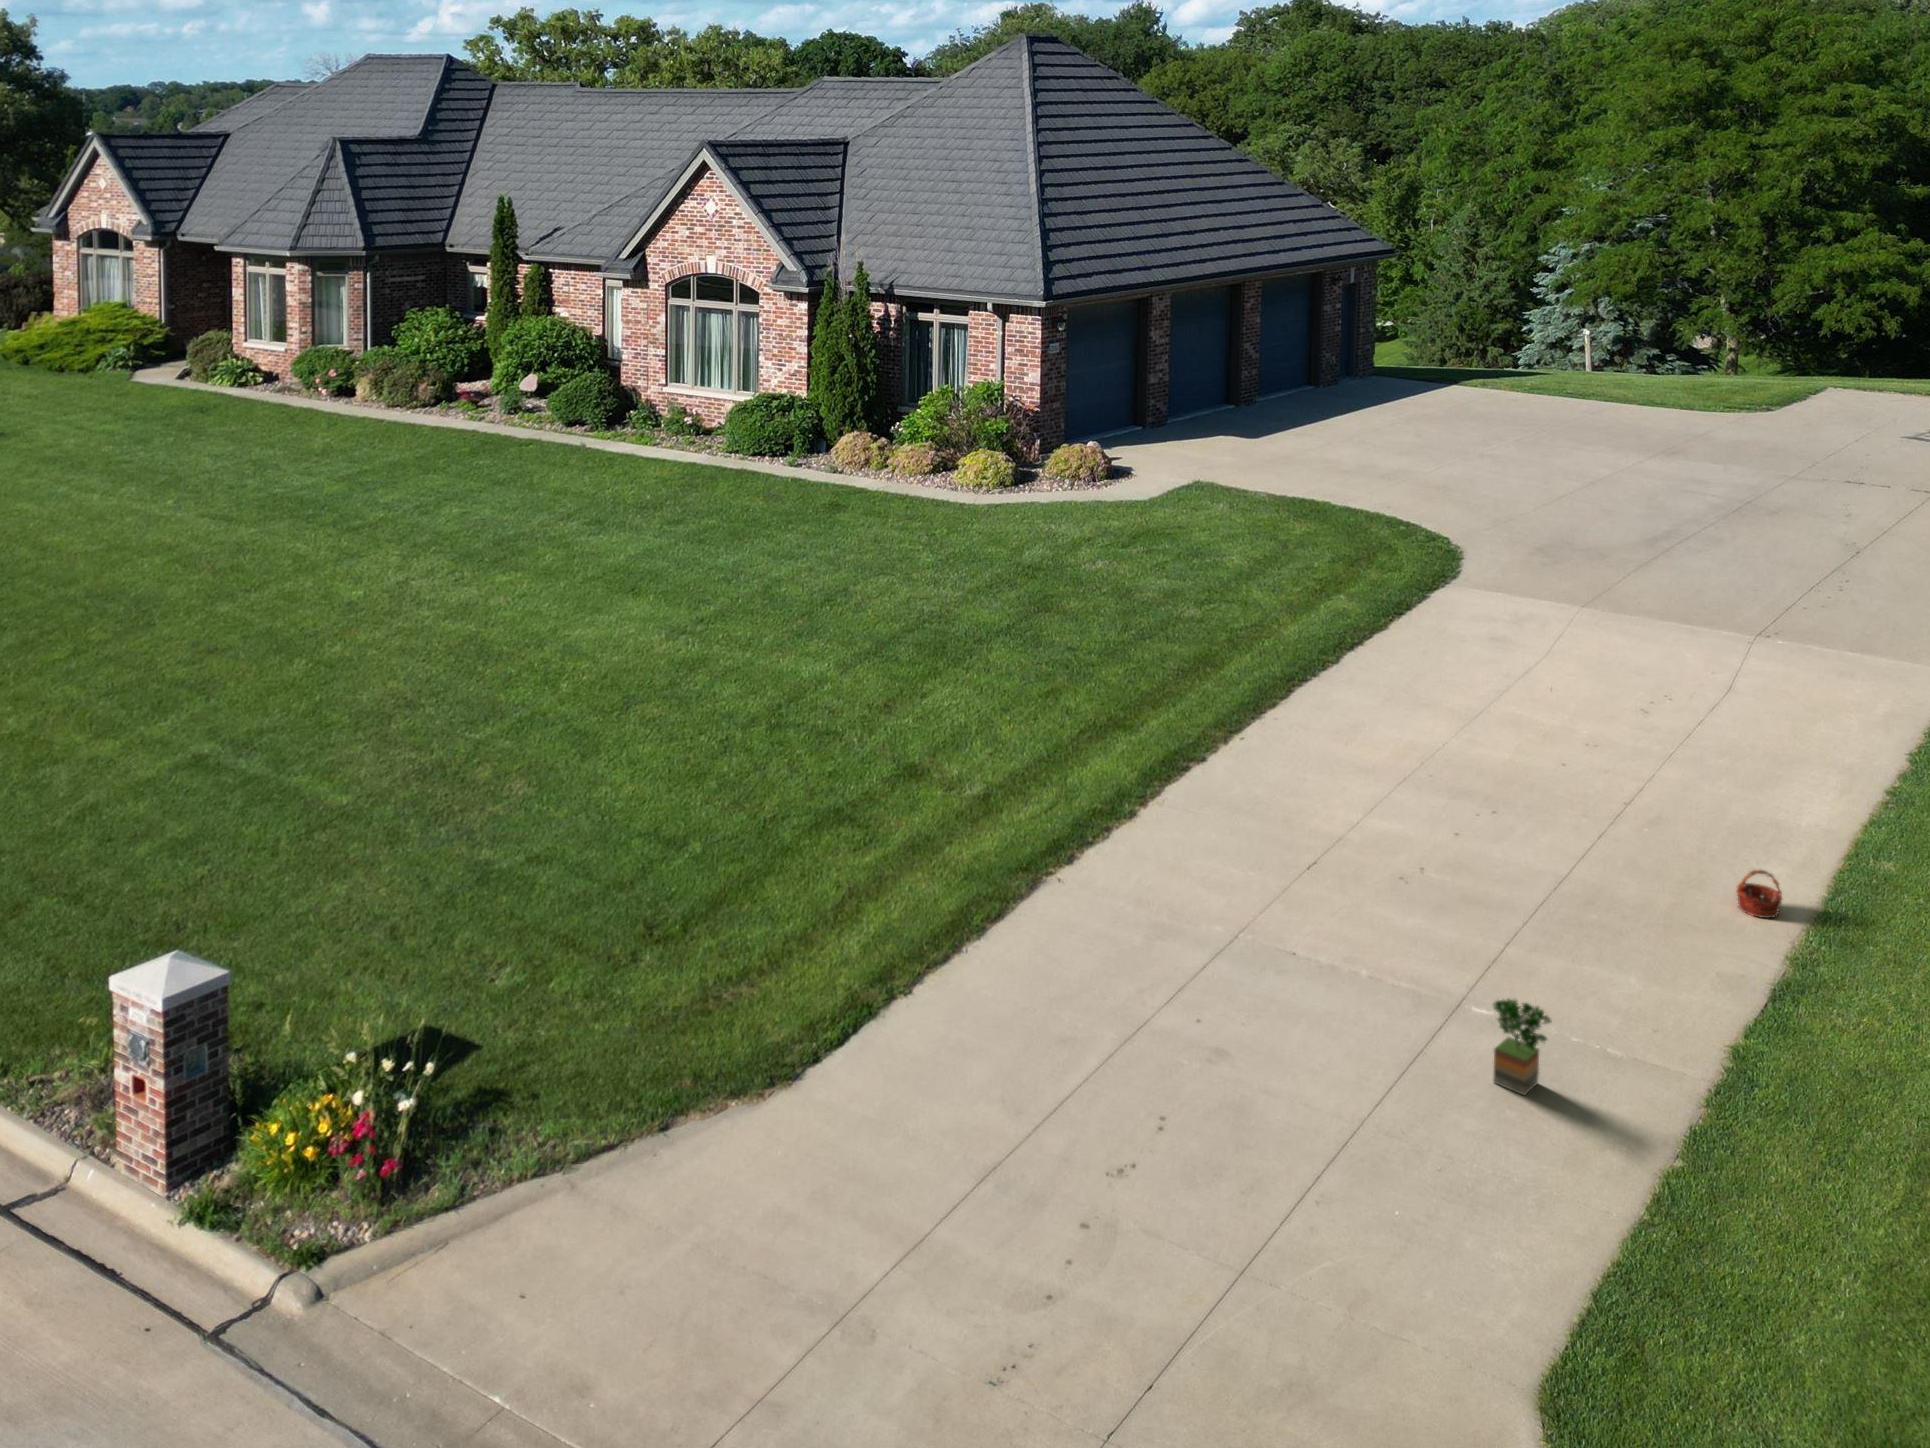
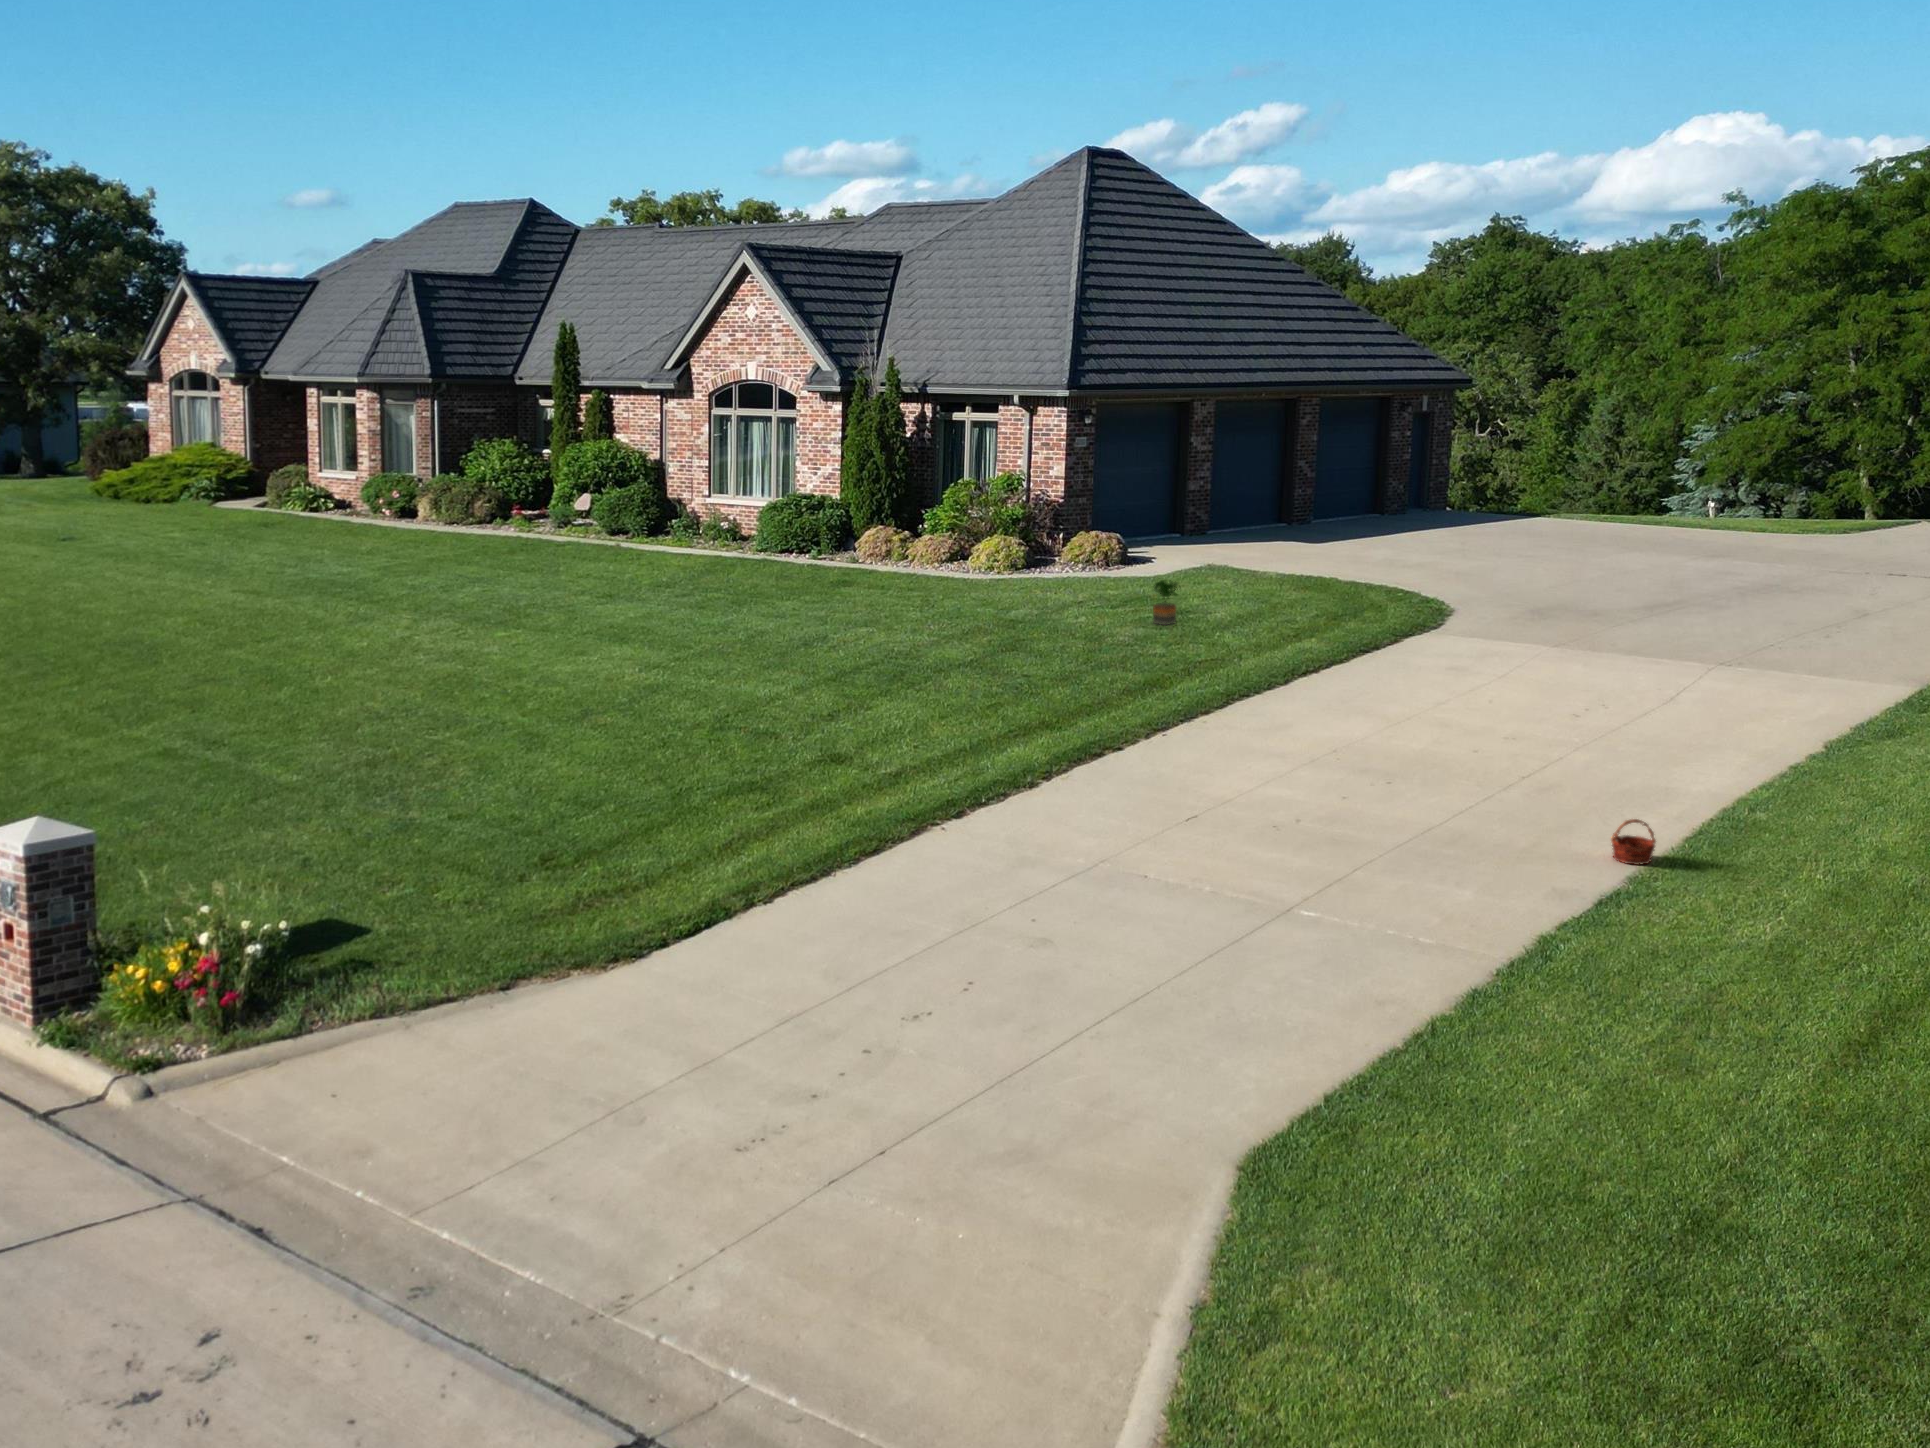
potted tree: present [1493,999,1552,1095] -> present [1153,580,1180,625]

